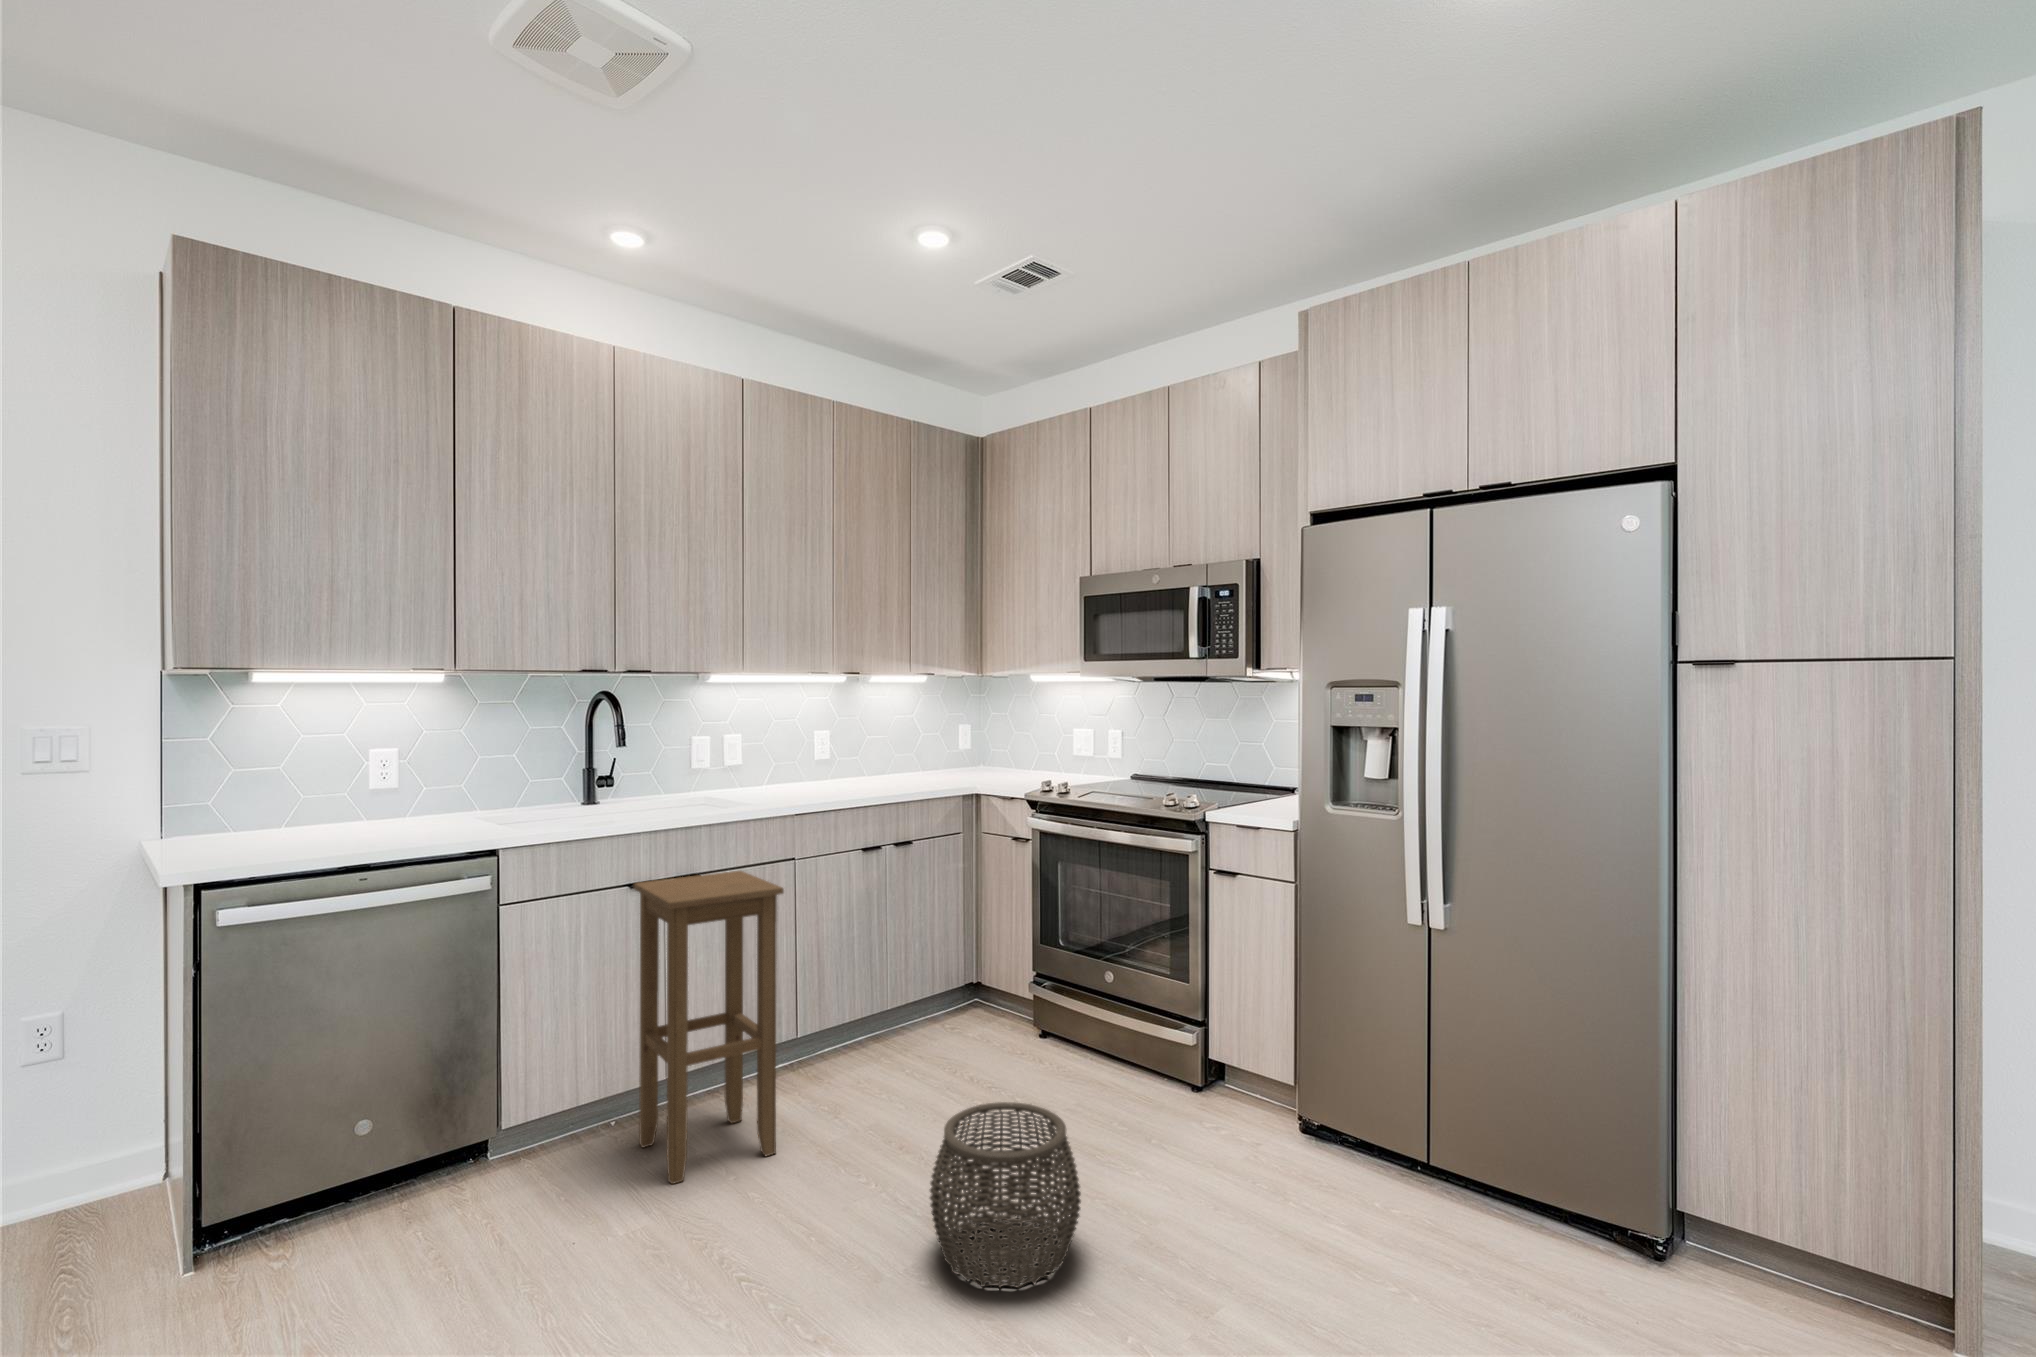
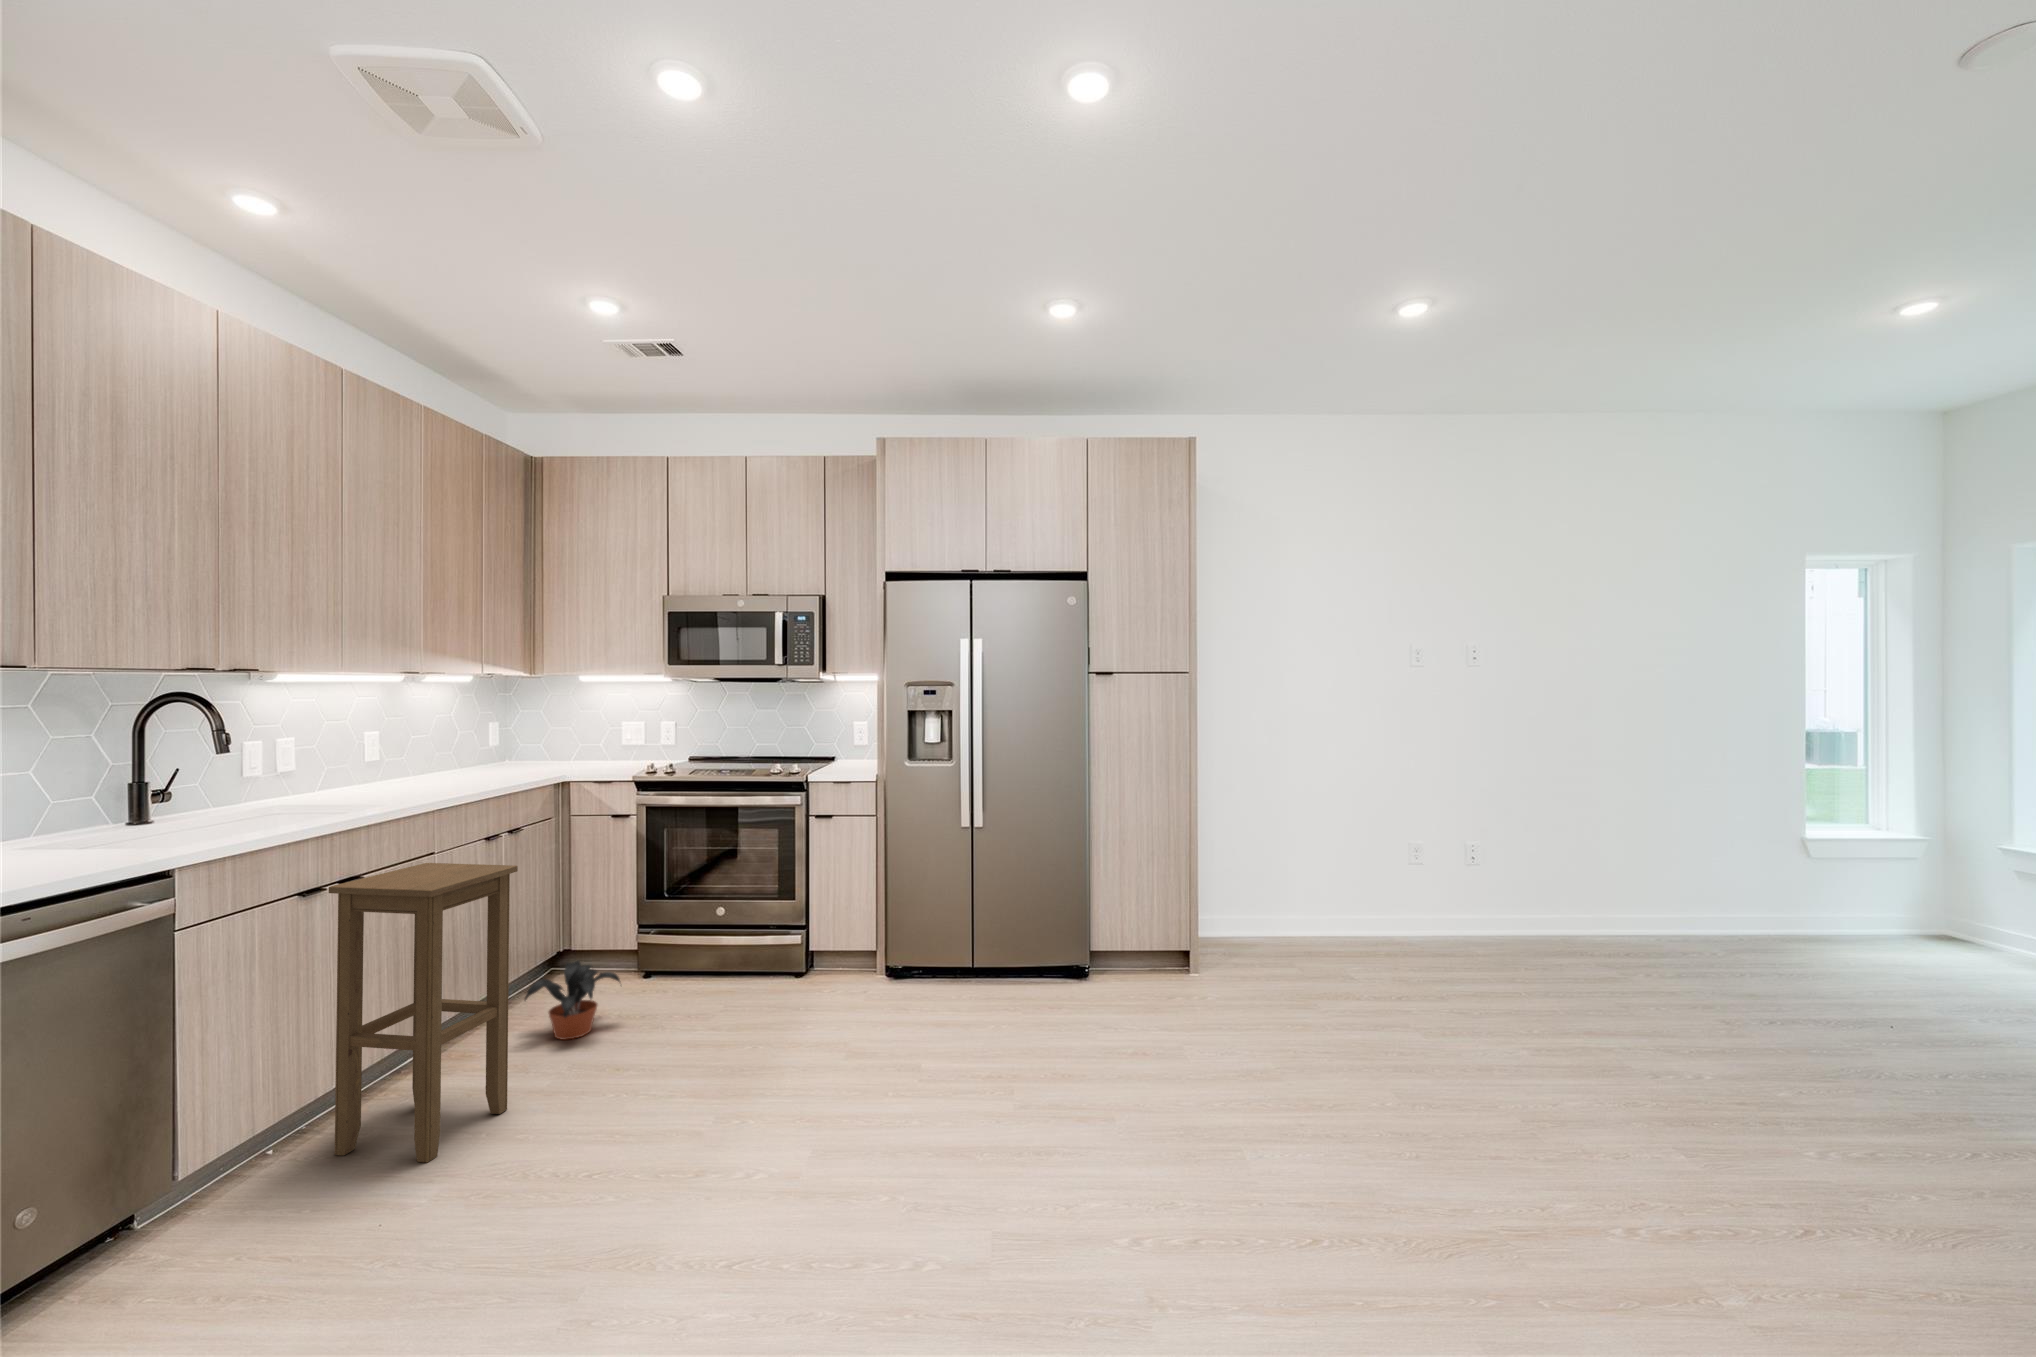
potted plant: none [859,1002,956,1093] -> present [525,961,620,1040]
woven basket: present [930,1102,1081,1288] -> none [724,983,837,1111]

